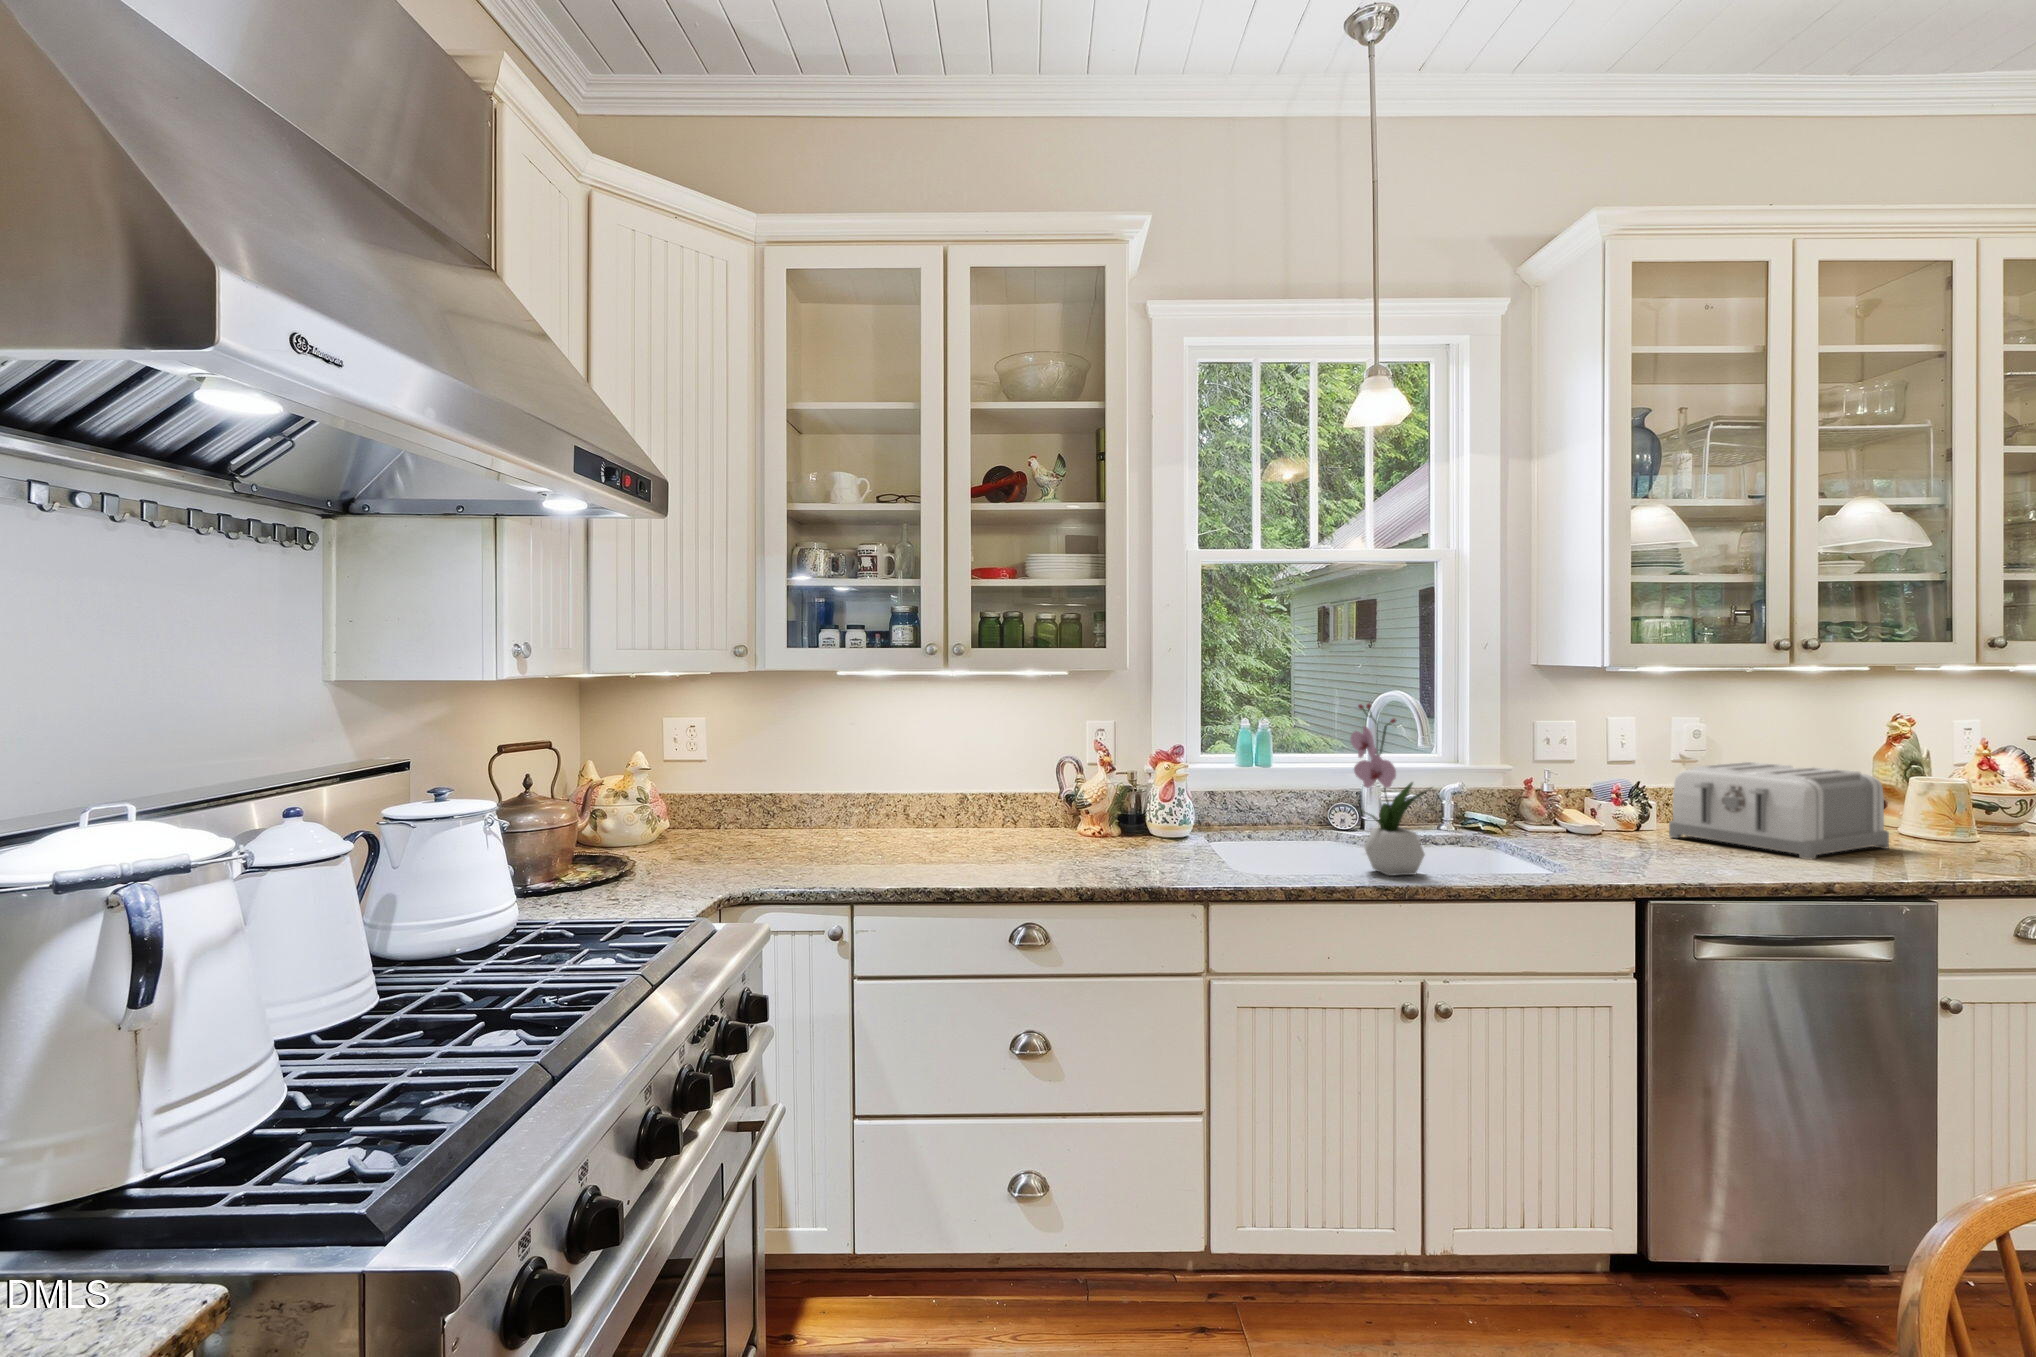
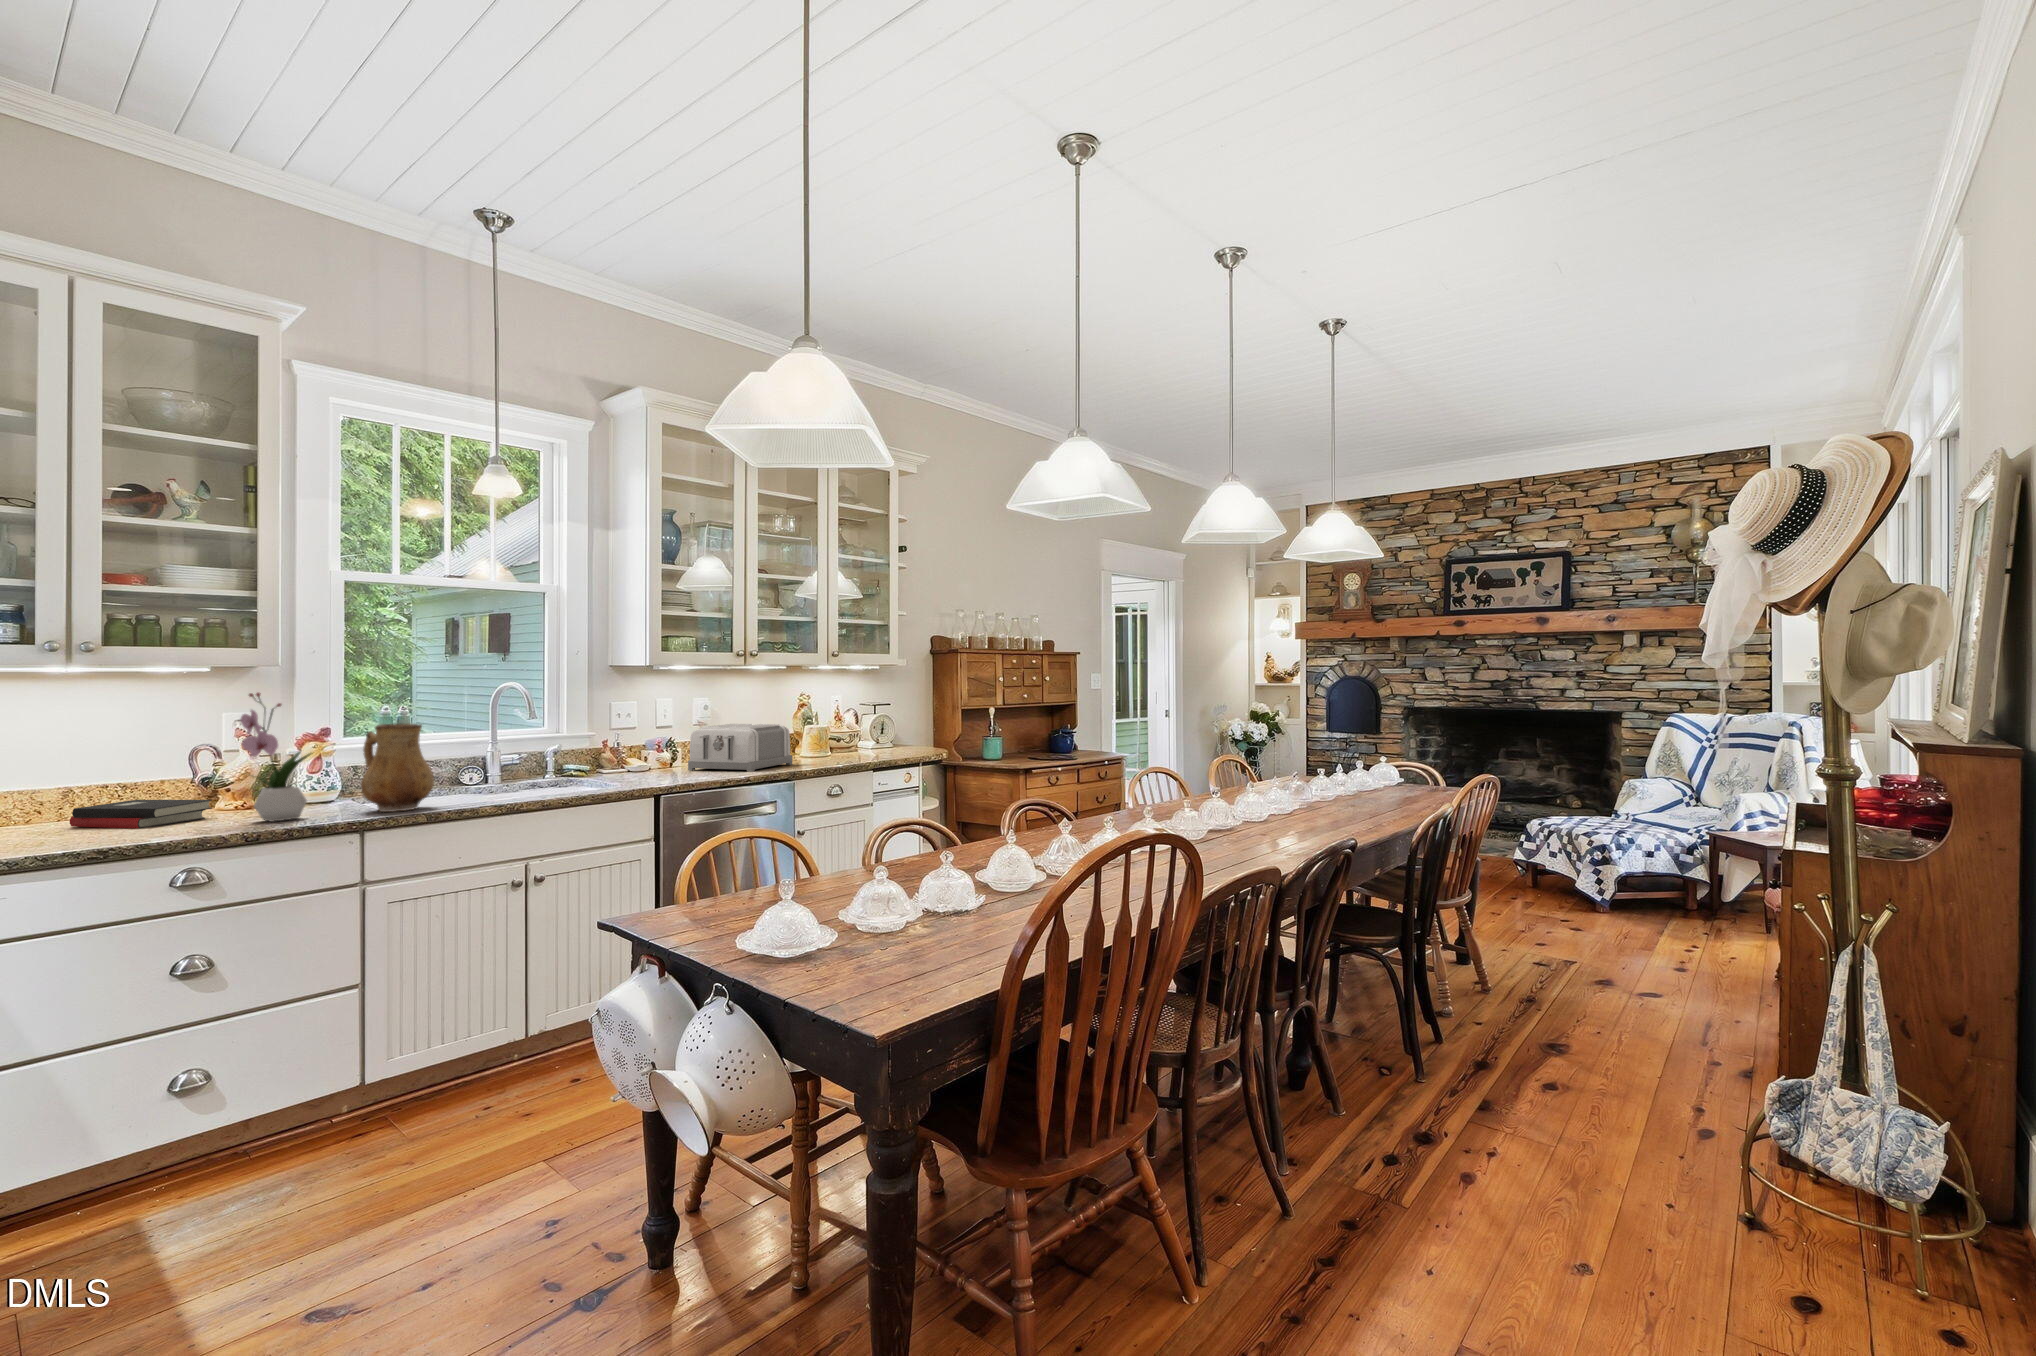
flower arrangement: present [1350,704,1431,876] -> present [240,693,311,822]
ceramic pitcher: none [1208,749,1294,876] -> present [361,723,434,812]
hardback book: none [957,815,1067,856] -> present [69,800,212,828]

